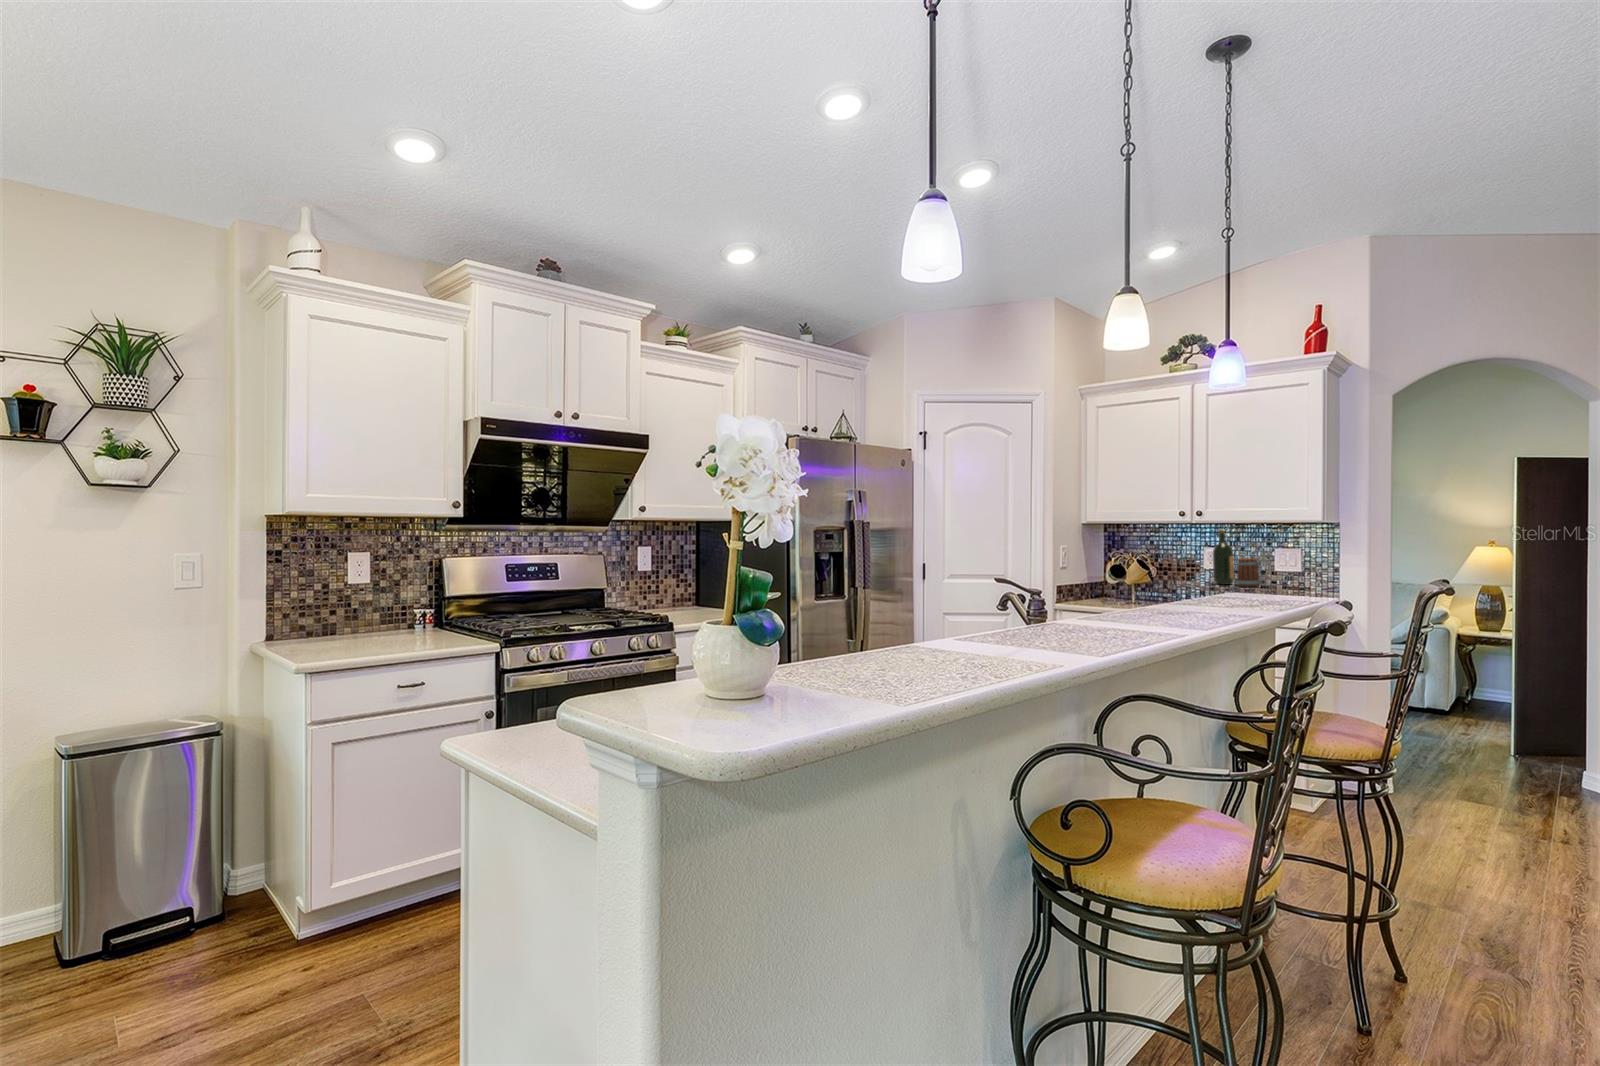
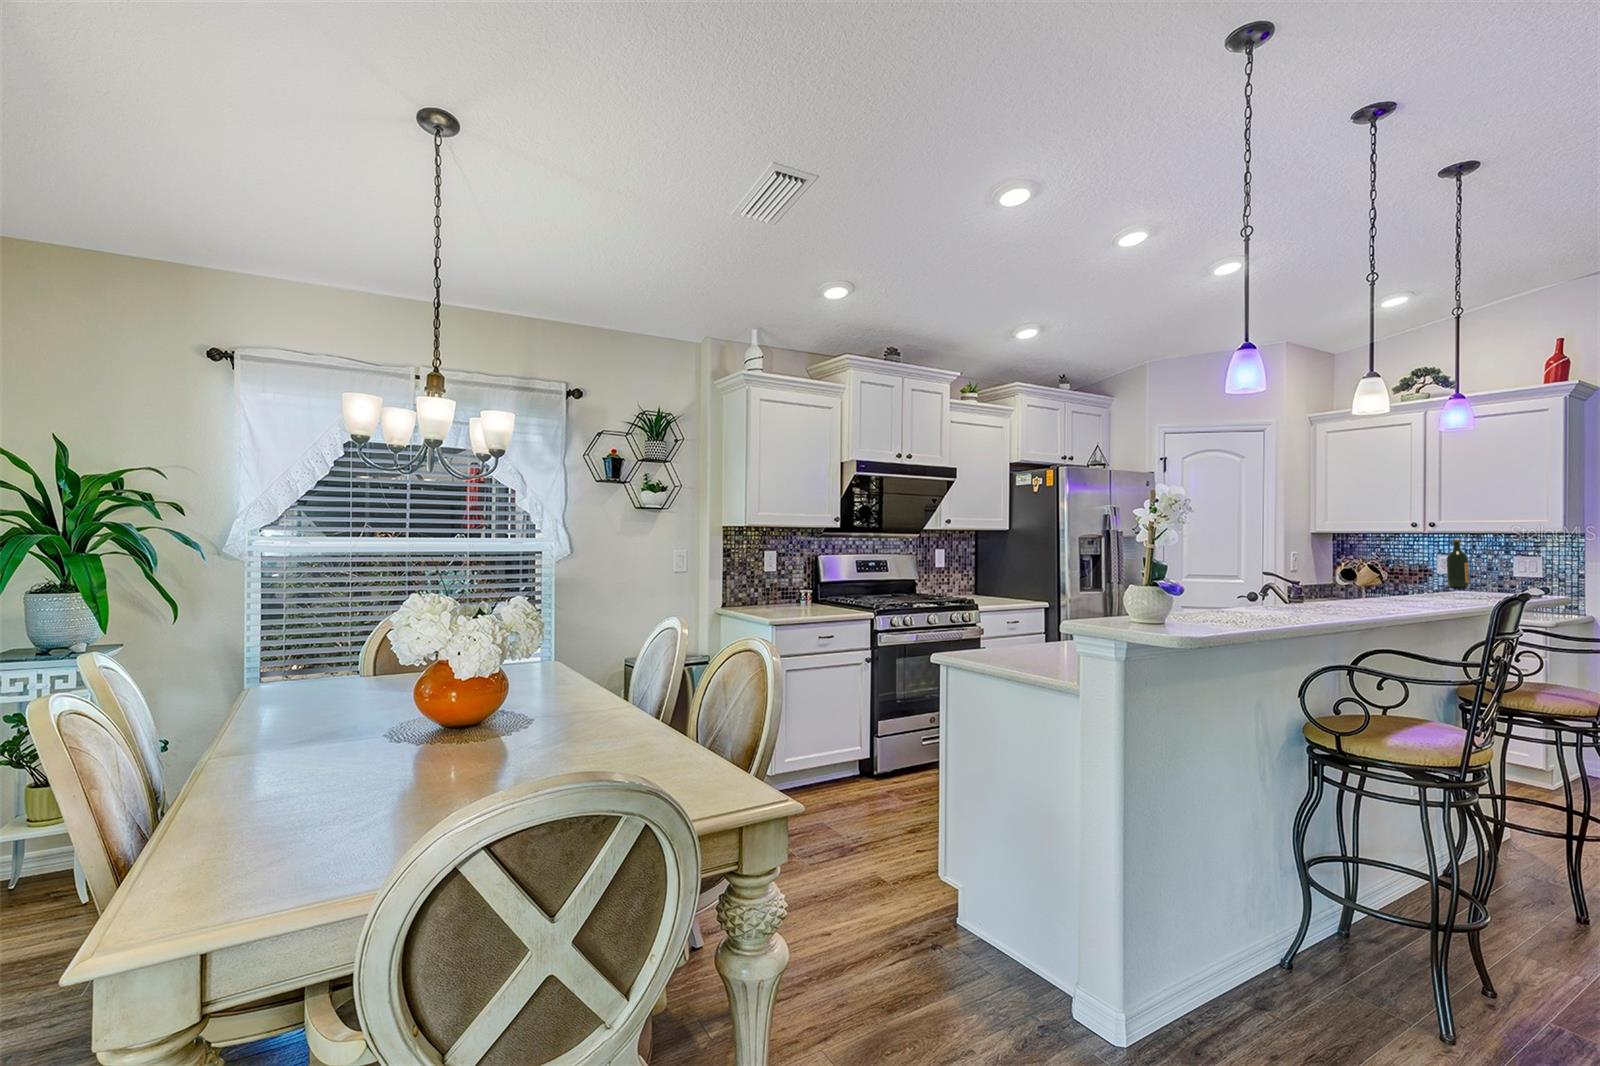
mug: present [1236,558,1271,587] -> none [1471,564,1508,590]

